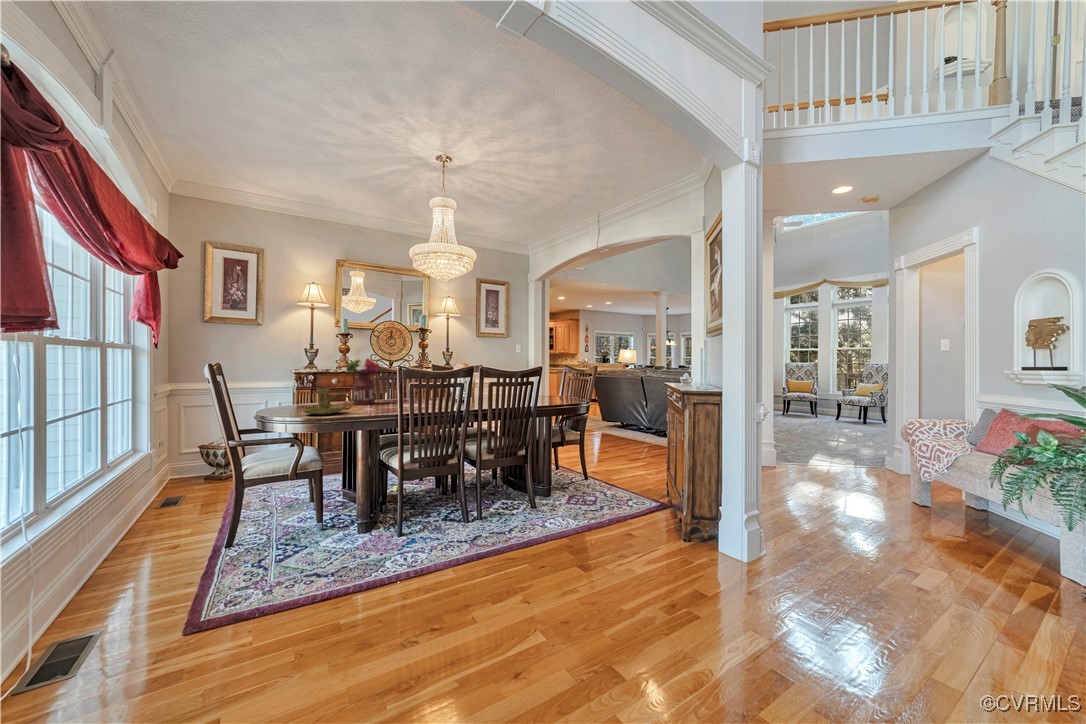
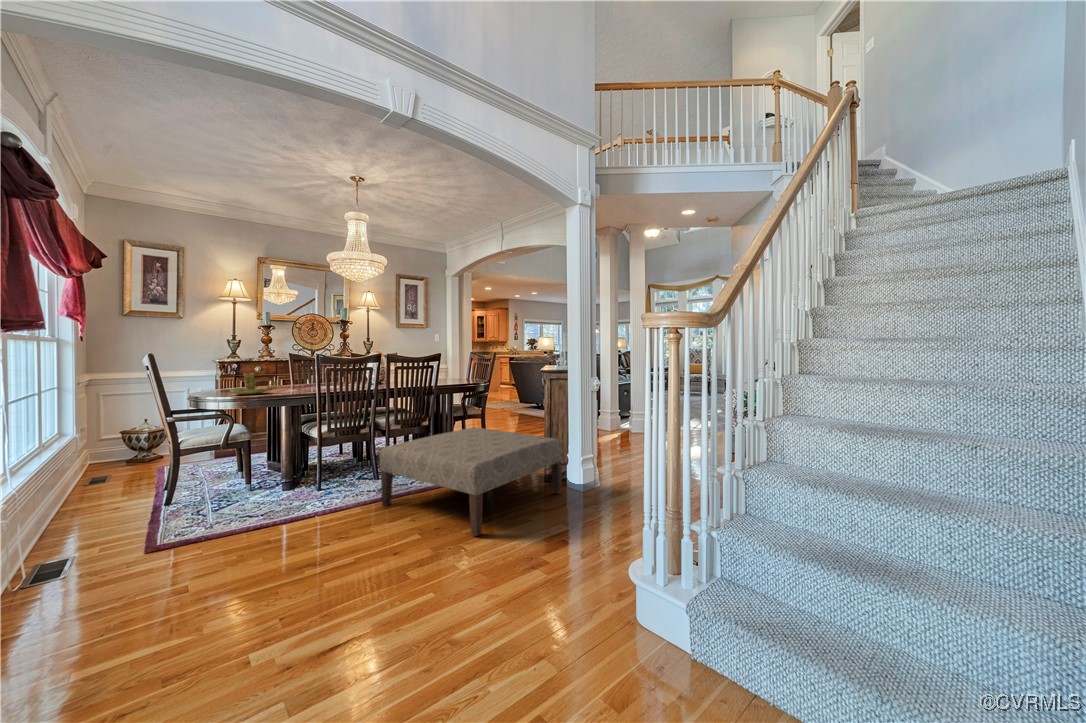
flower arrangement: present [346,358,380,405] -> none [268,348,301,388]
ottoman: none [478,461,719,646] -> present [380,427,563,536]

